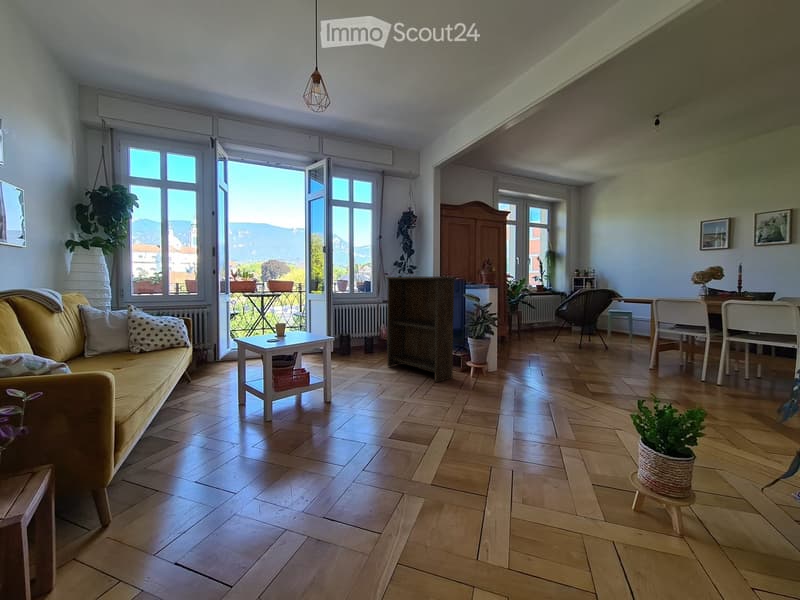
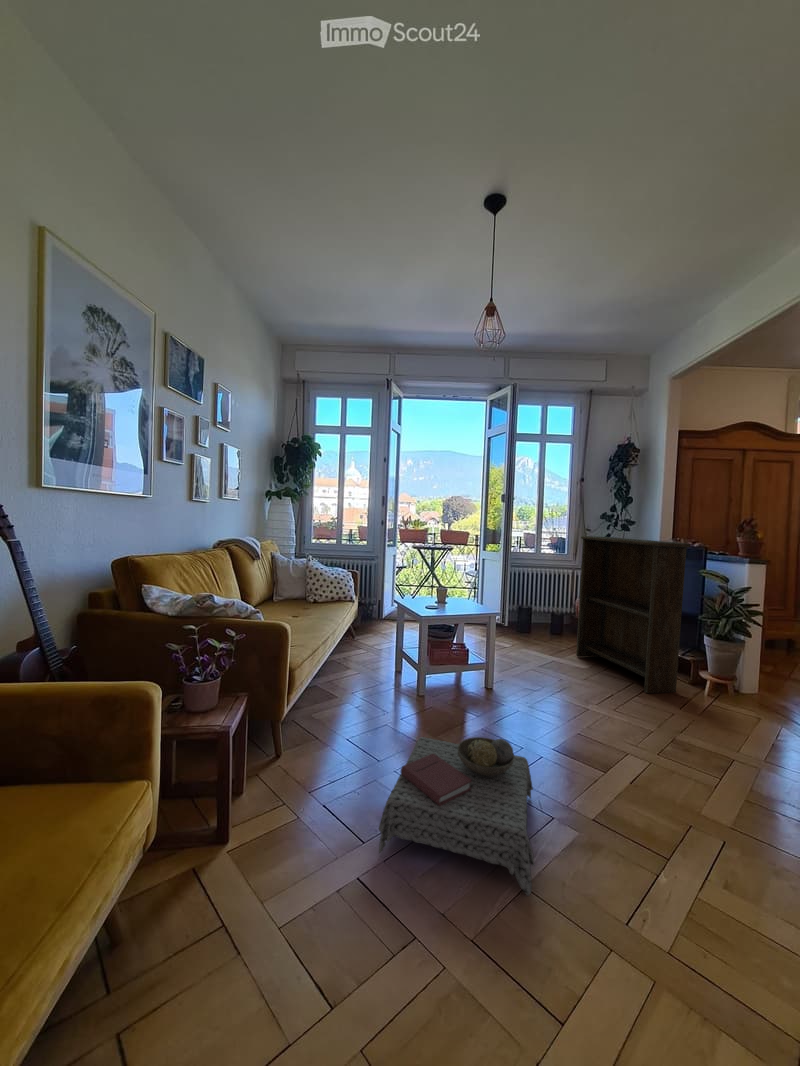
ottoman: none [243,435,391,578] -> present [379,737,535,896]

